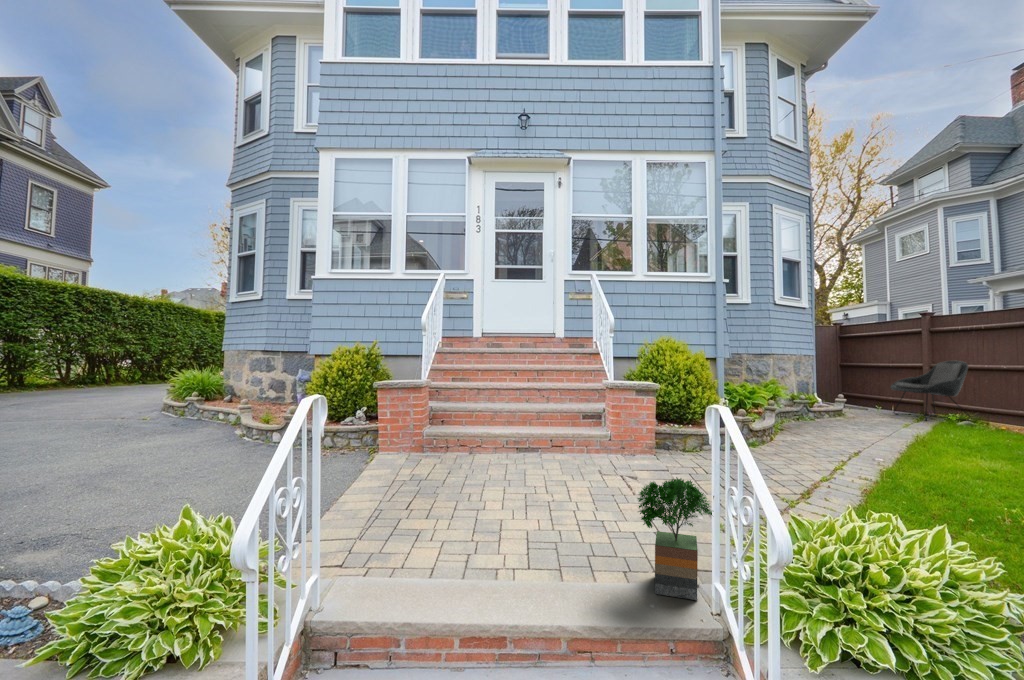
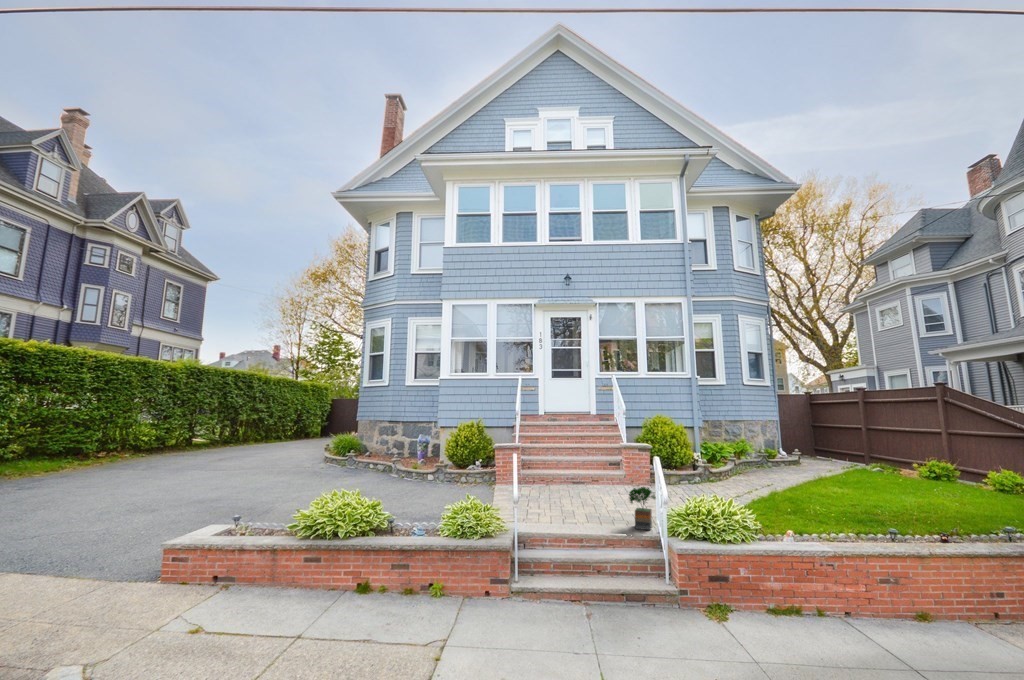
lounge chair: present [890,361,970,421] -> none [826,425,876,467]

